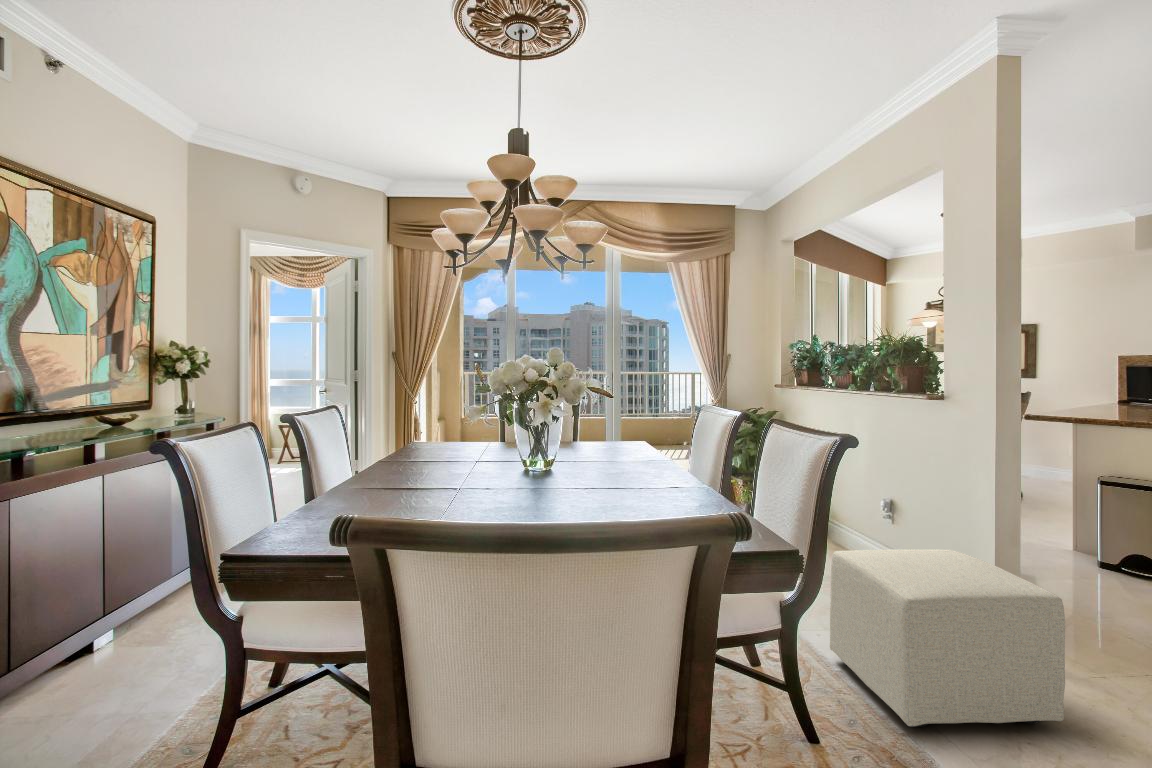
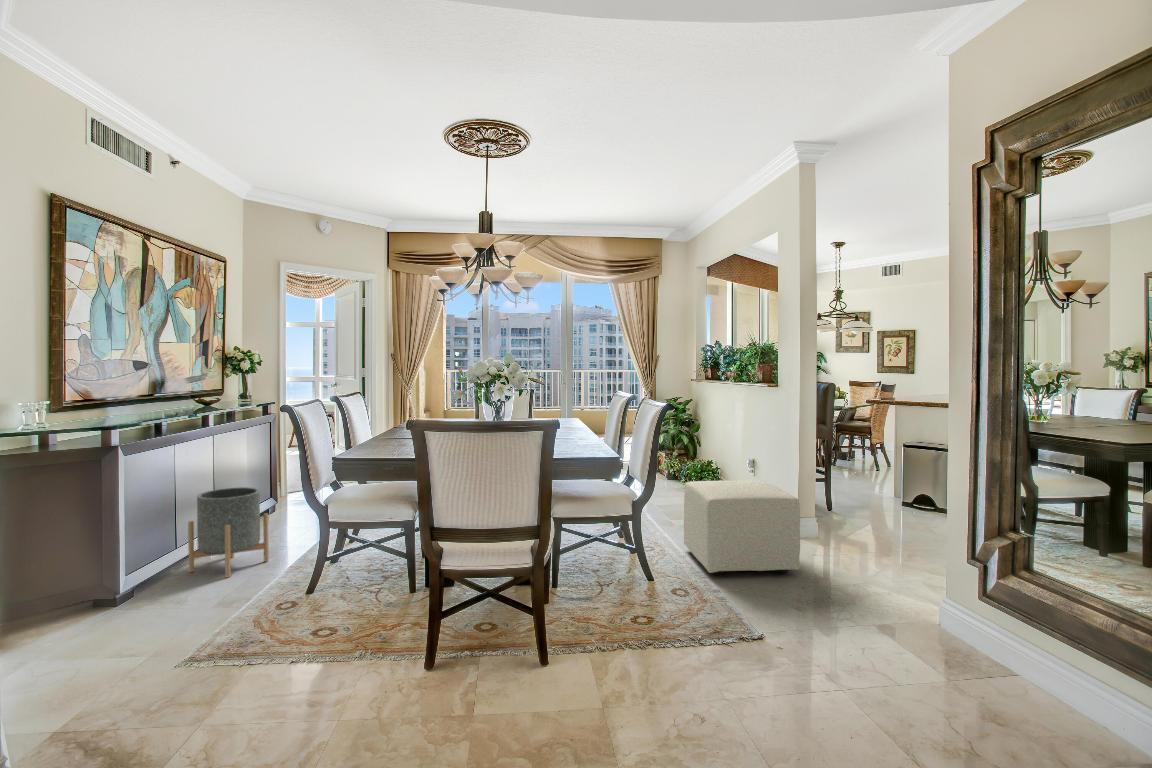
planter: none [38,558,177,719] -> present [188,487,269,577]

